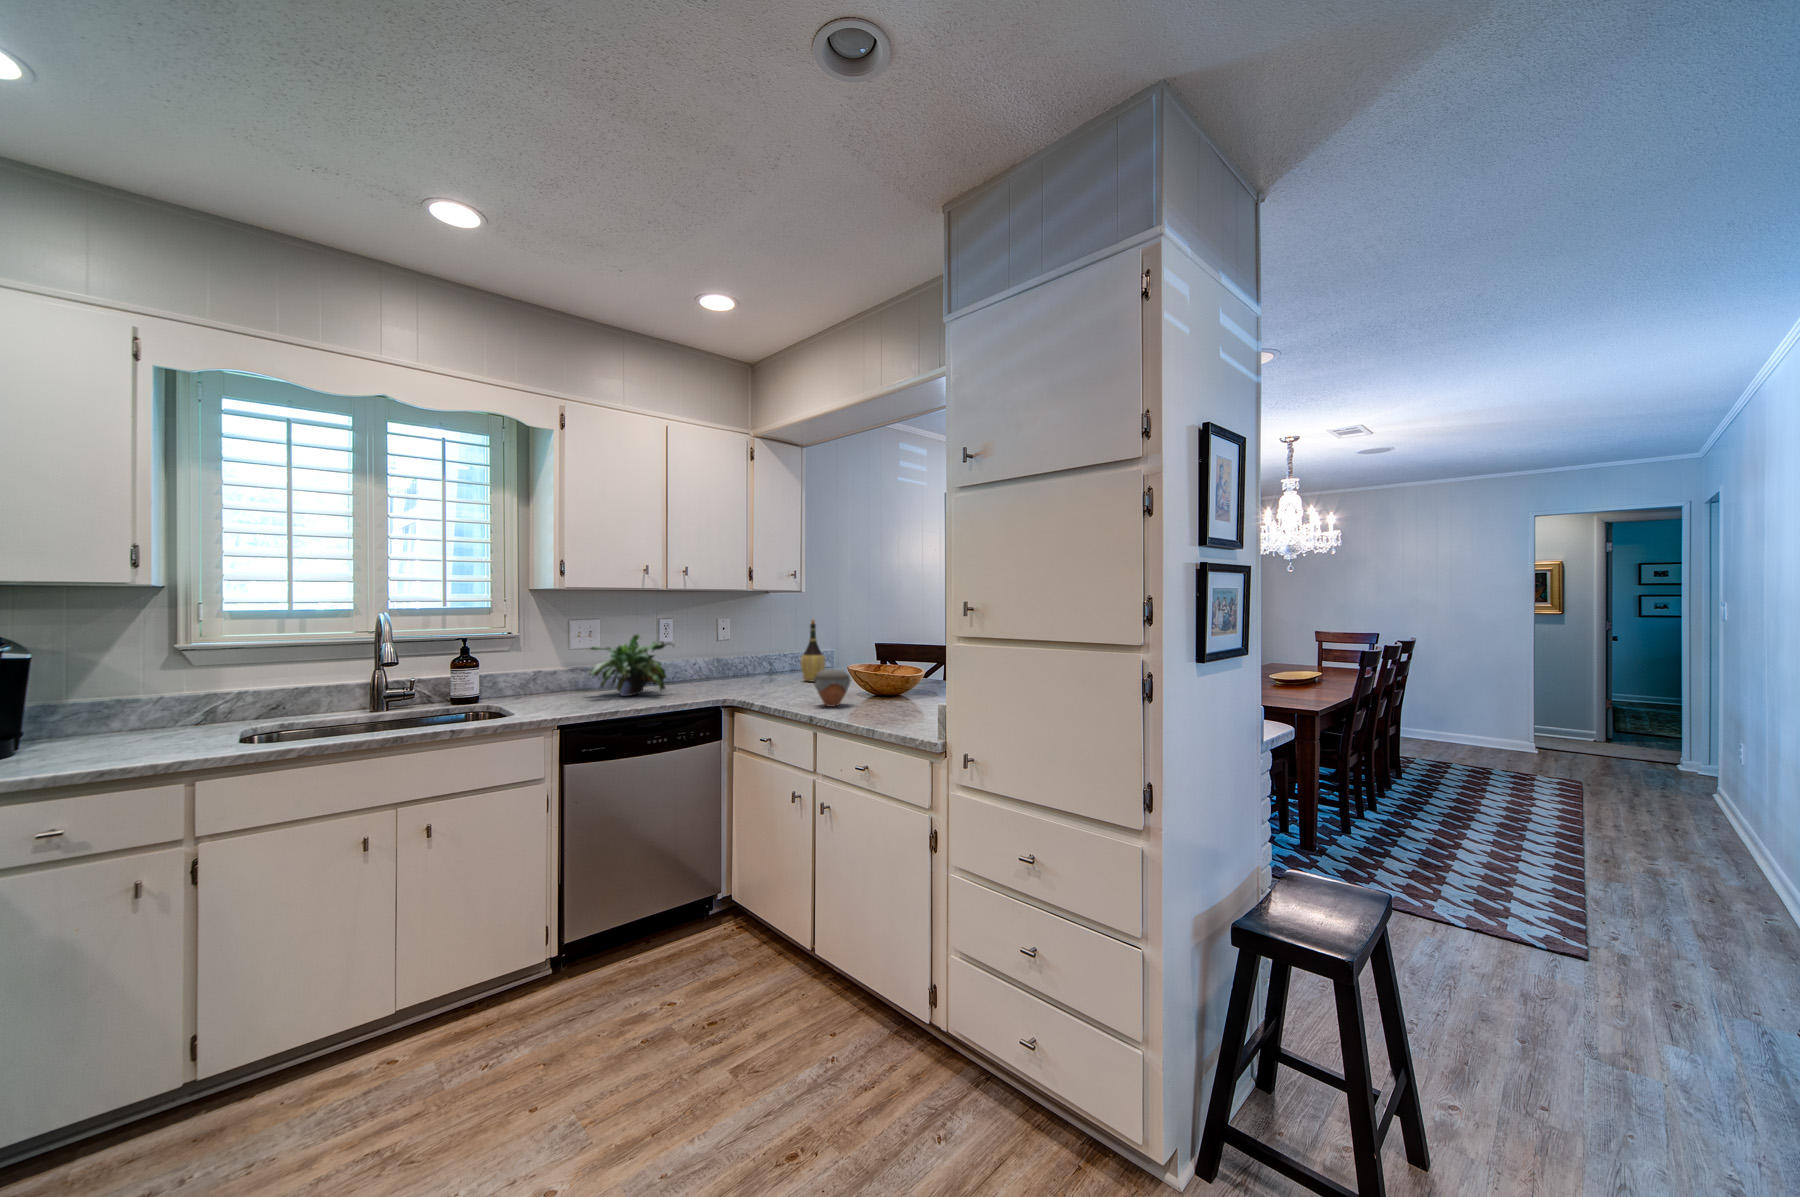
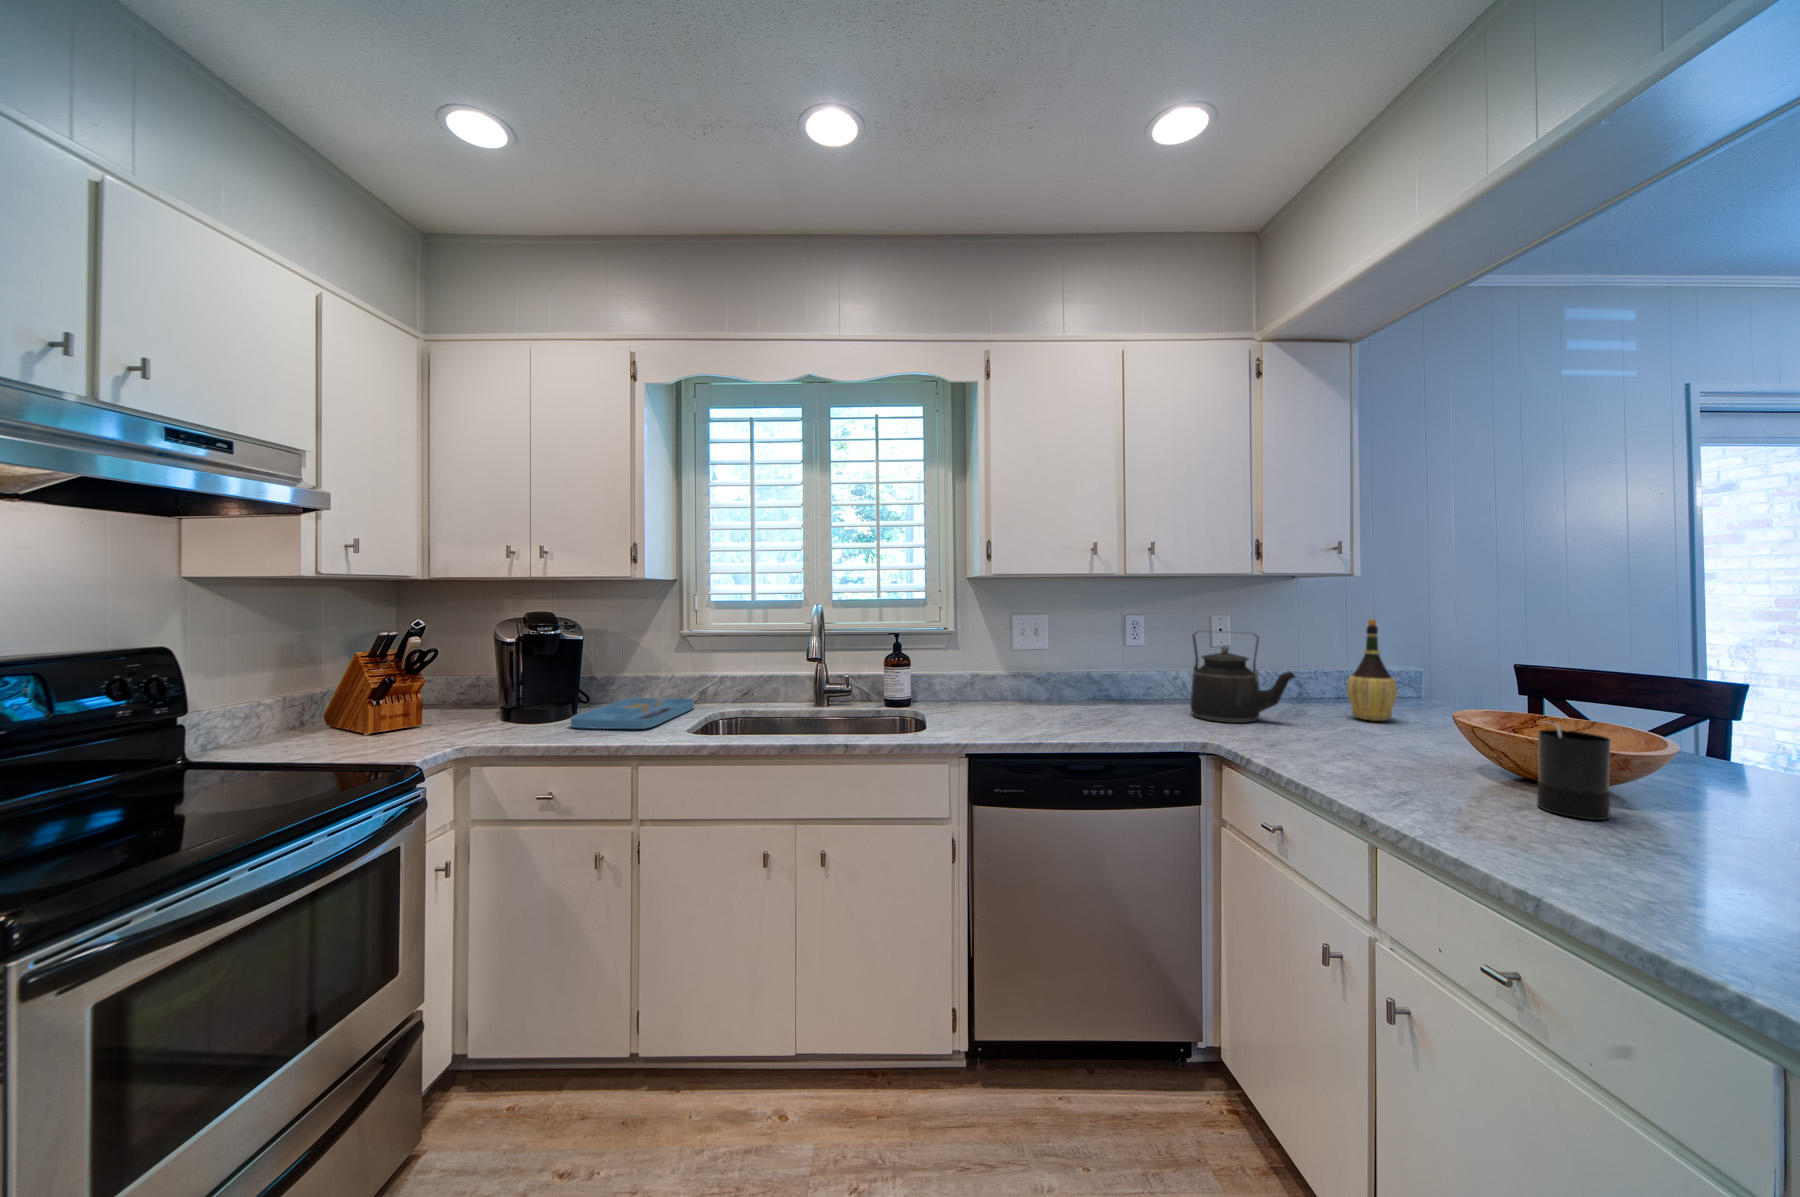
kettle: none [710,629,774,690] -> present [1190,631,1295,723]
potted plant: present [590,634,671,696] -> none [1022,635,1133,718]
candle: none [876,663,898,704] -> present [1537,724,1611,820]
jar: present [814,669,851,706] -> none [1373,722,1471,800]
tray: none [56,718,209,755] -> present [571,698,694,729]

